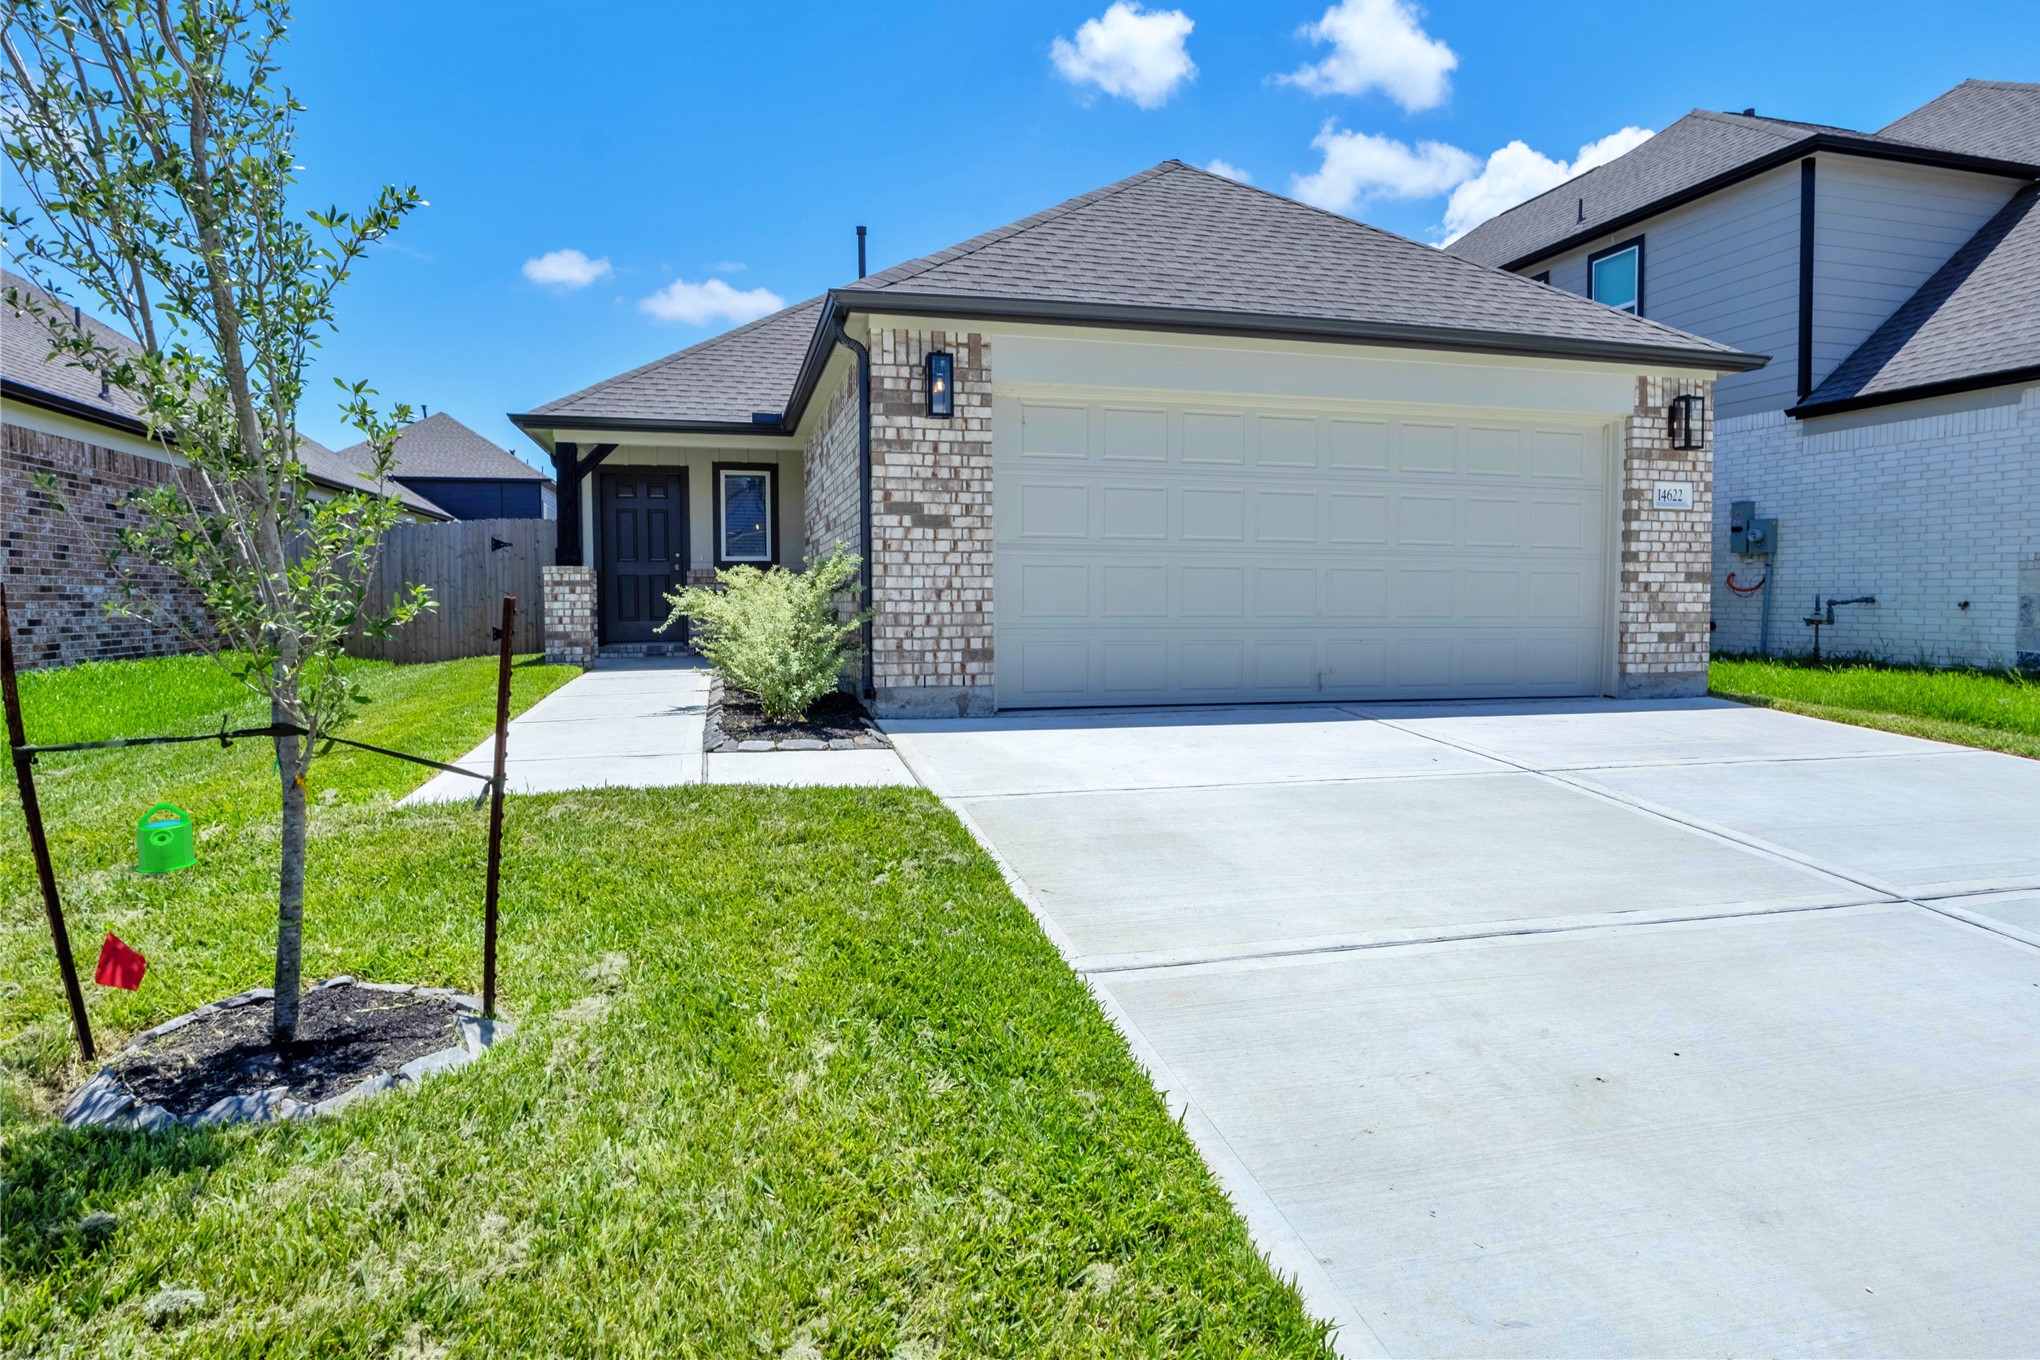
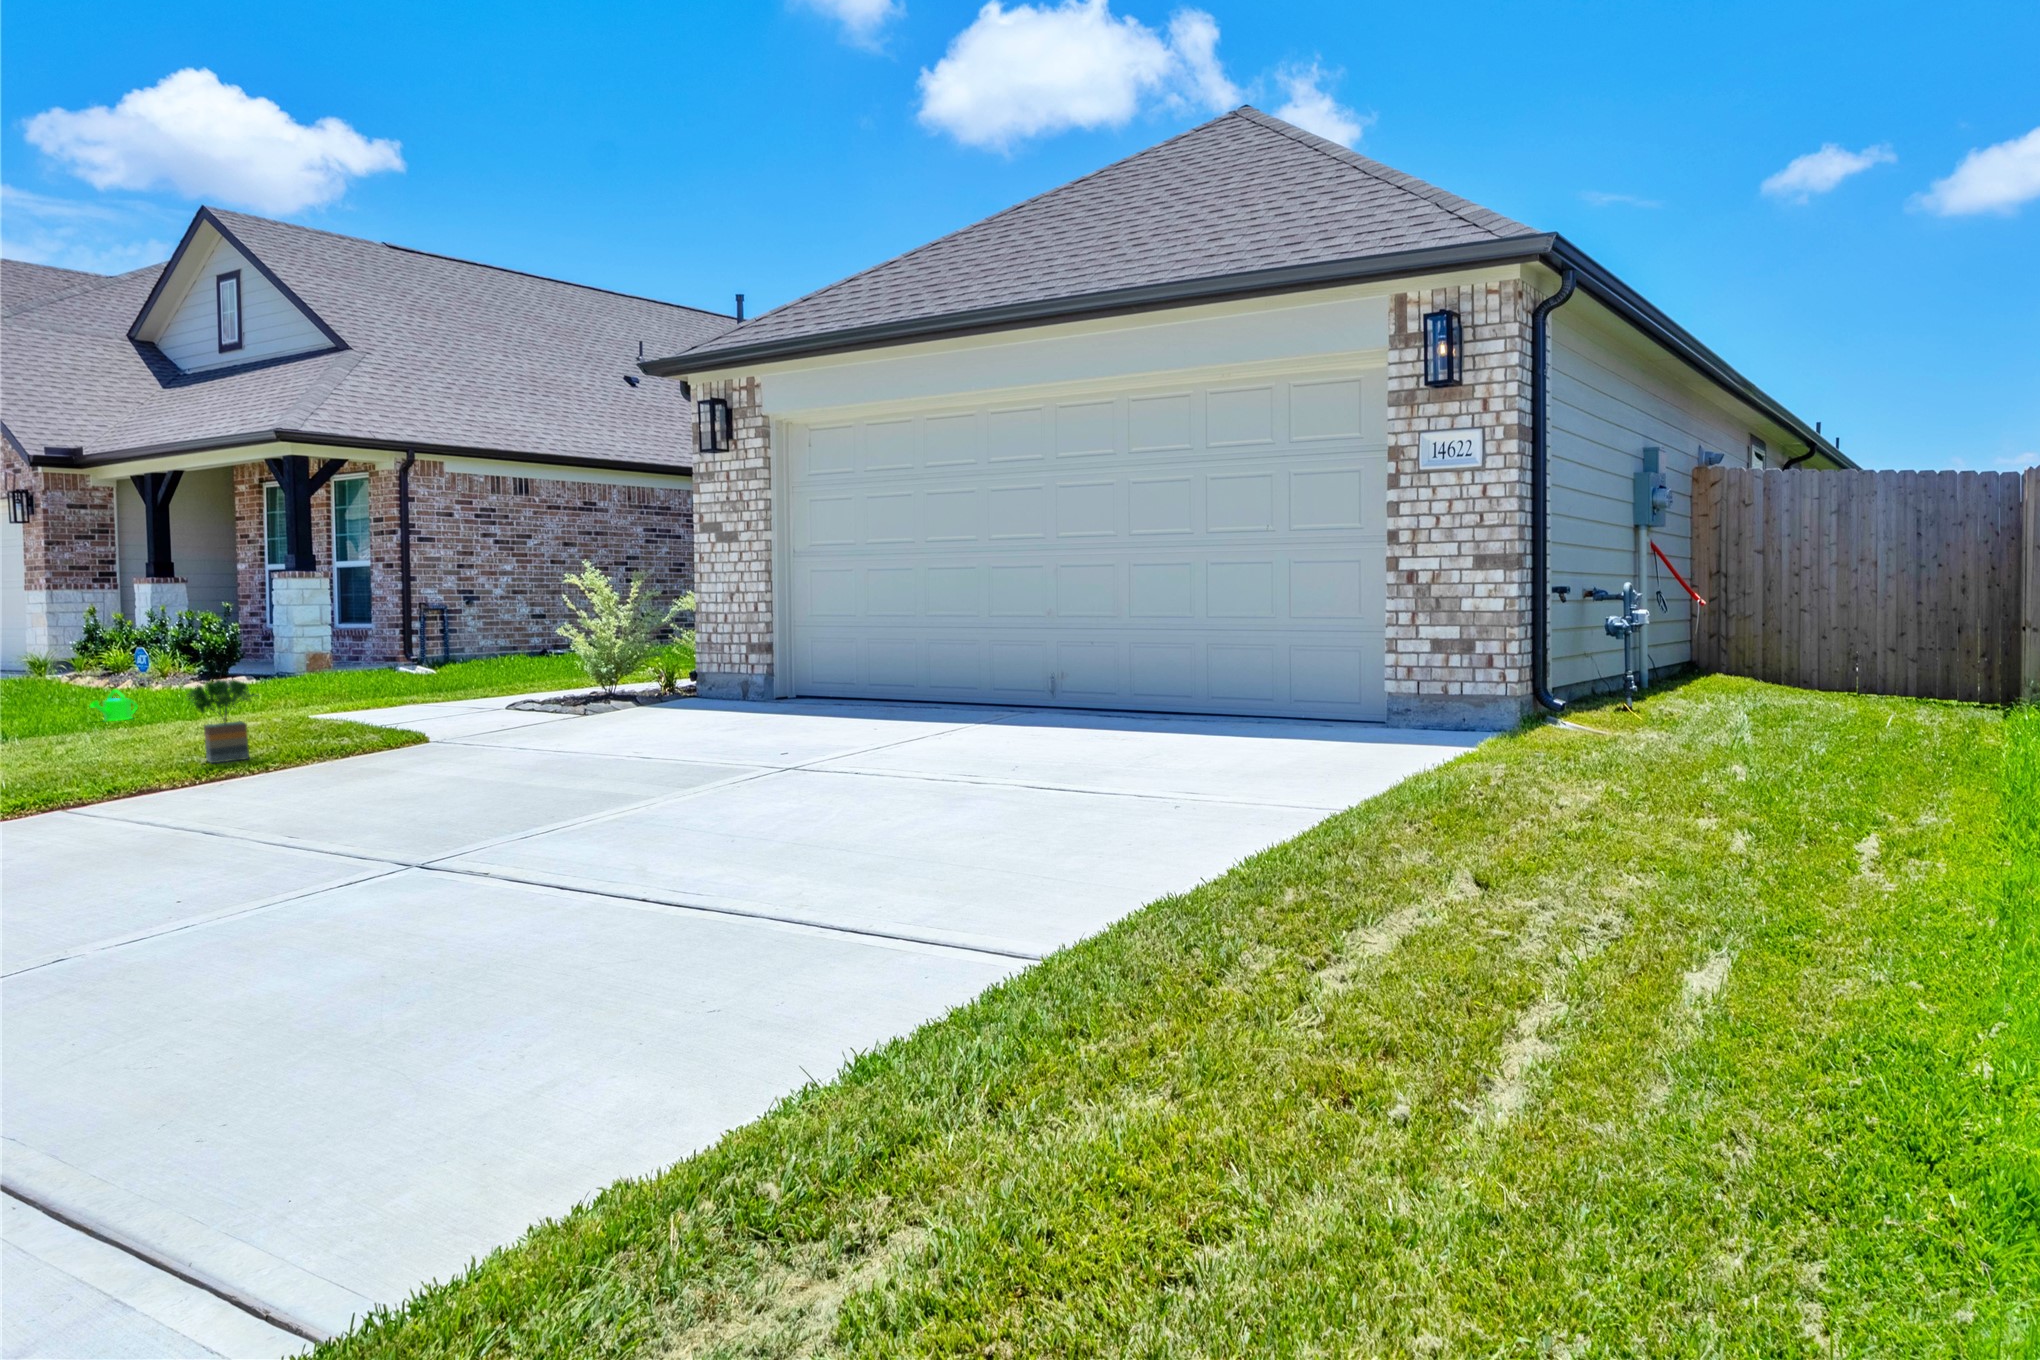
potted tree: none [987,731,1069,856] -> present [187,680,259,763]

